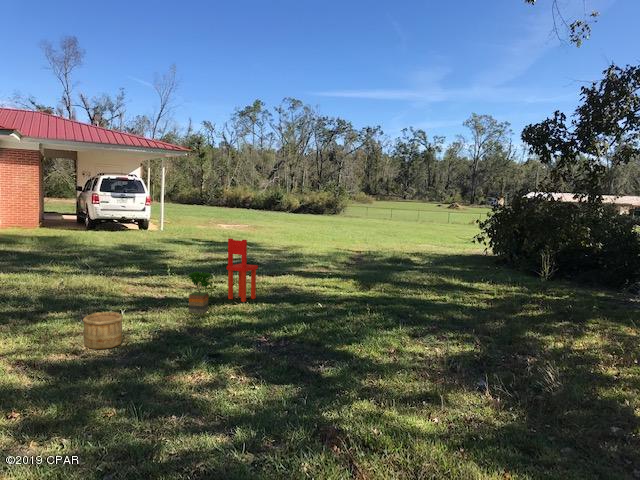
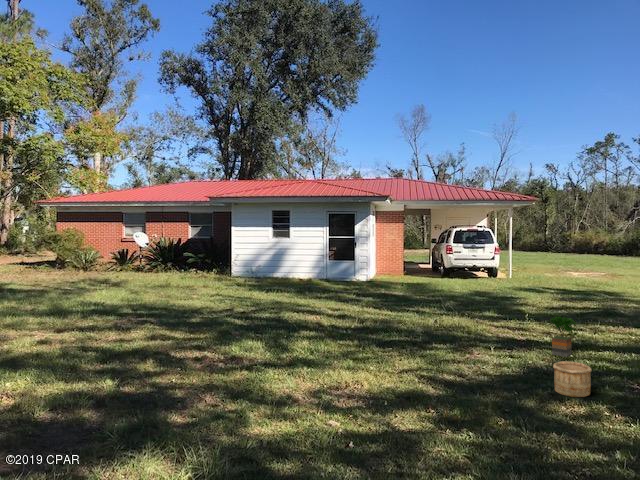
chair: present [226,238,258,302] -> none [588,286,624,350]
wooden bucket: present [83,312,123,349] -> present [553,361,592,397]

